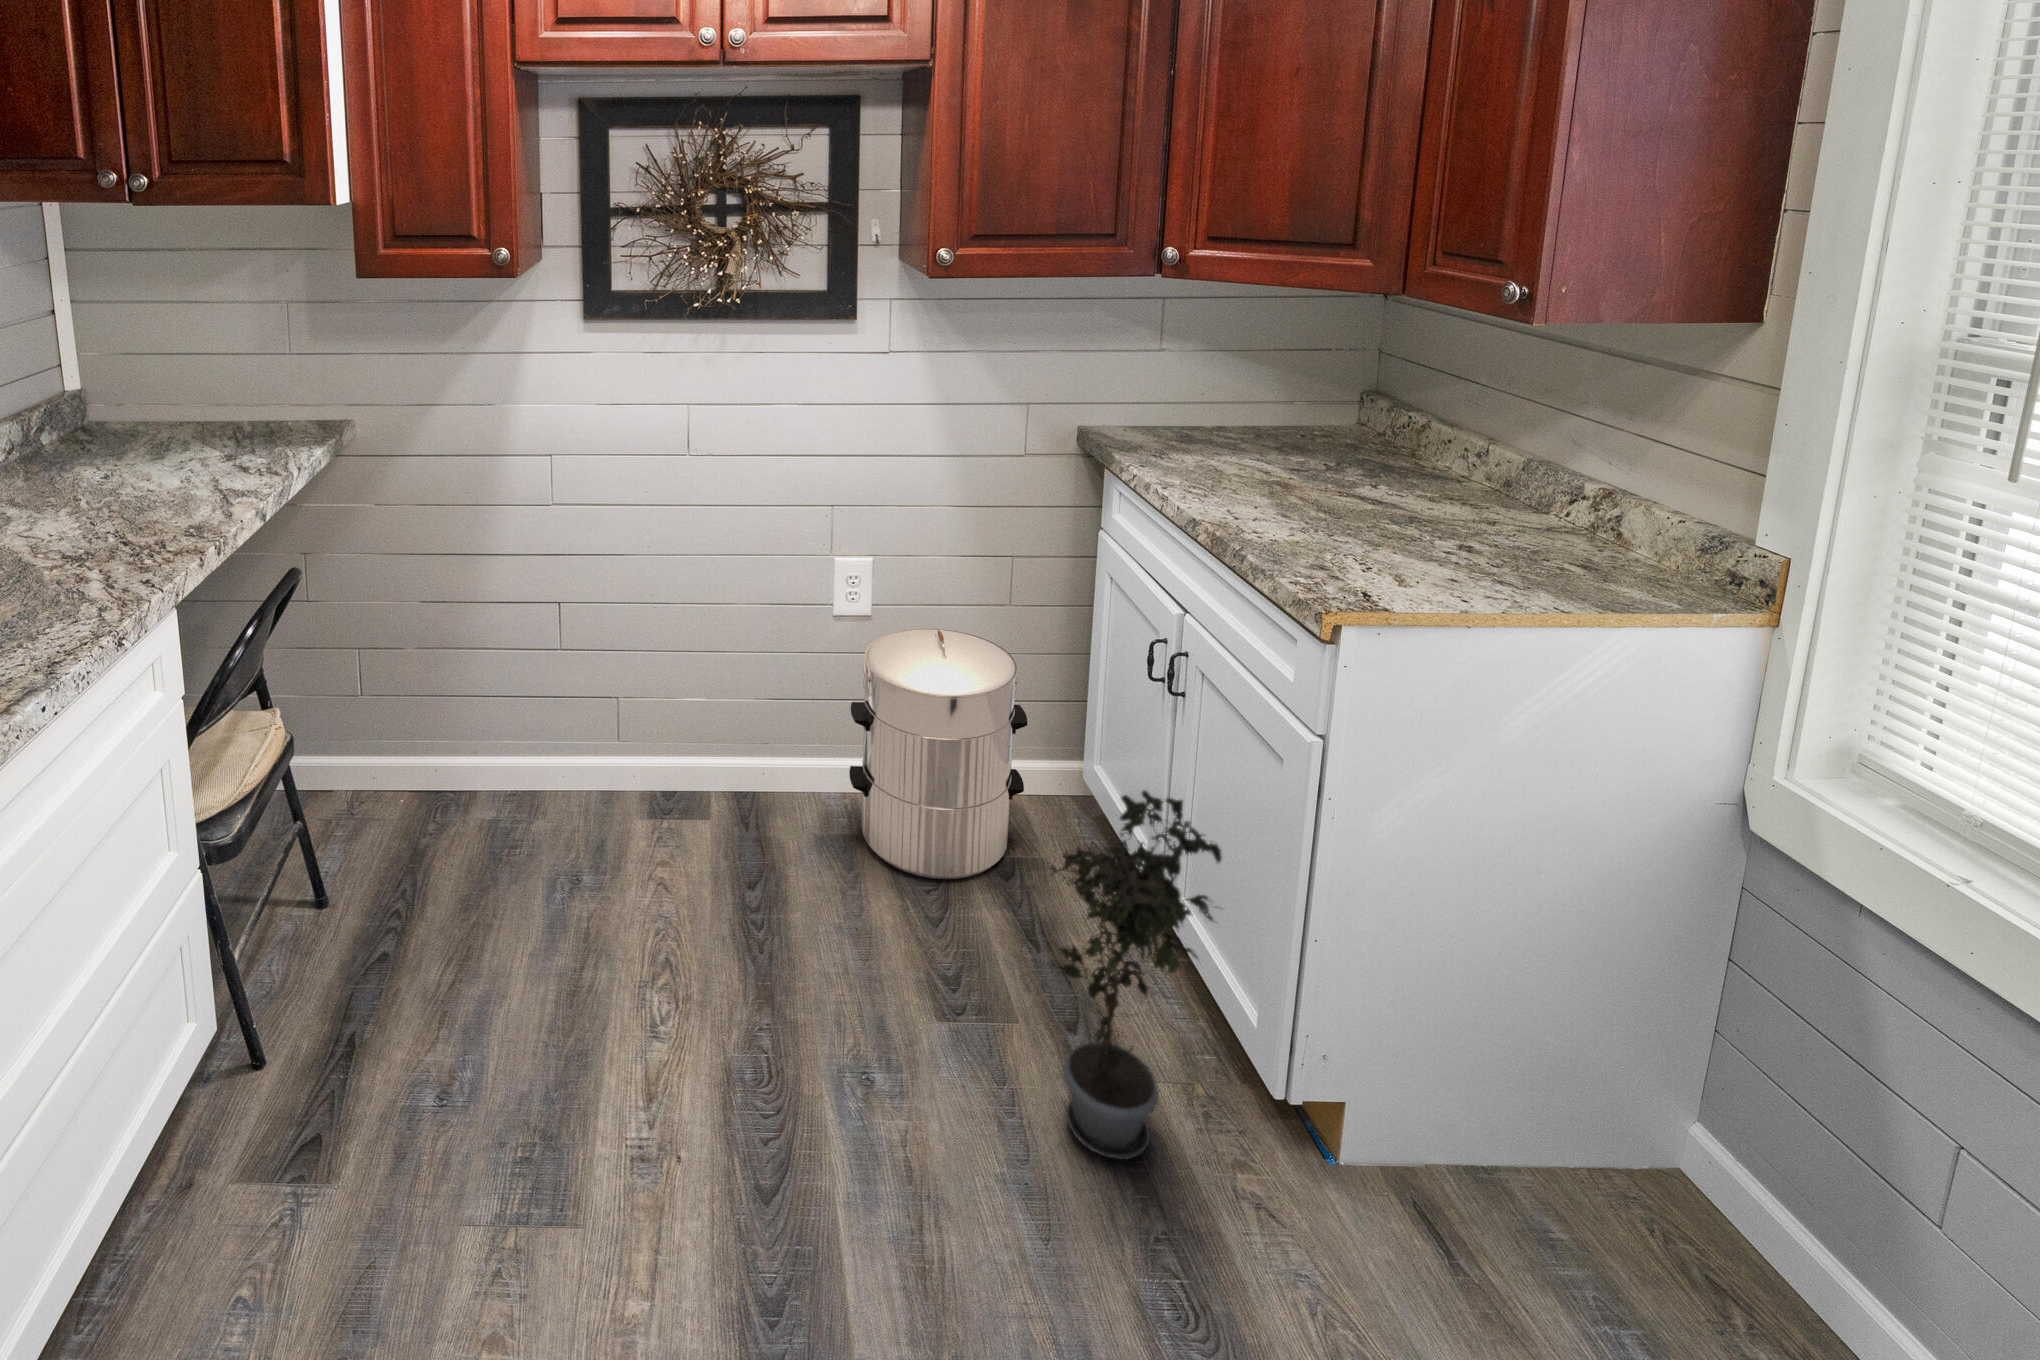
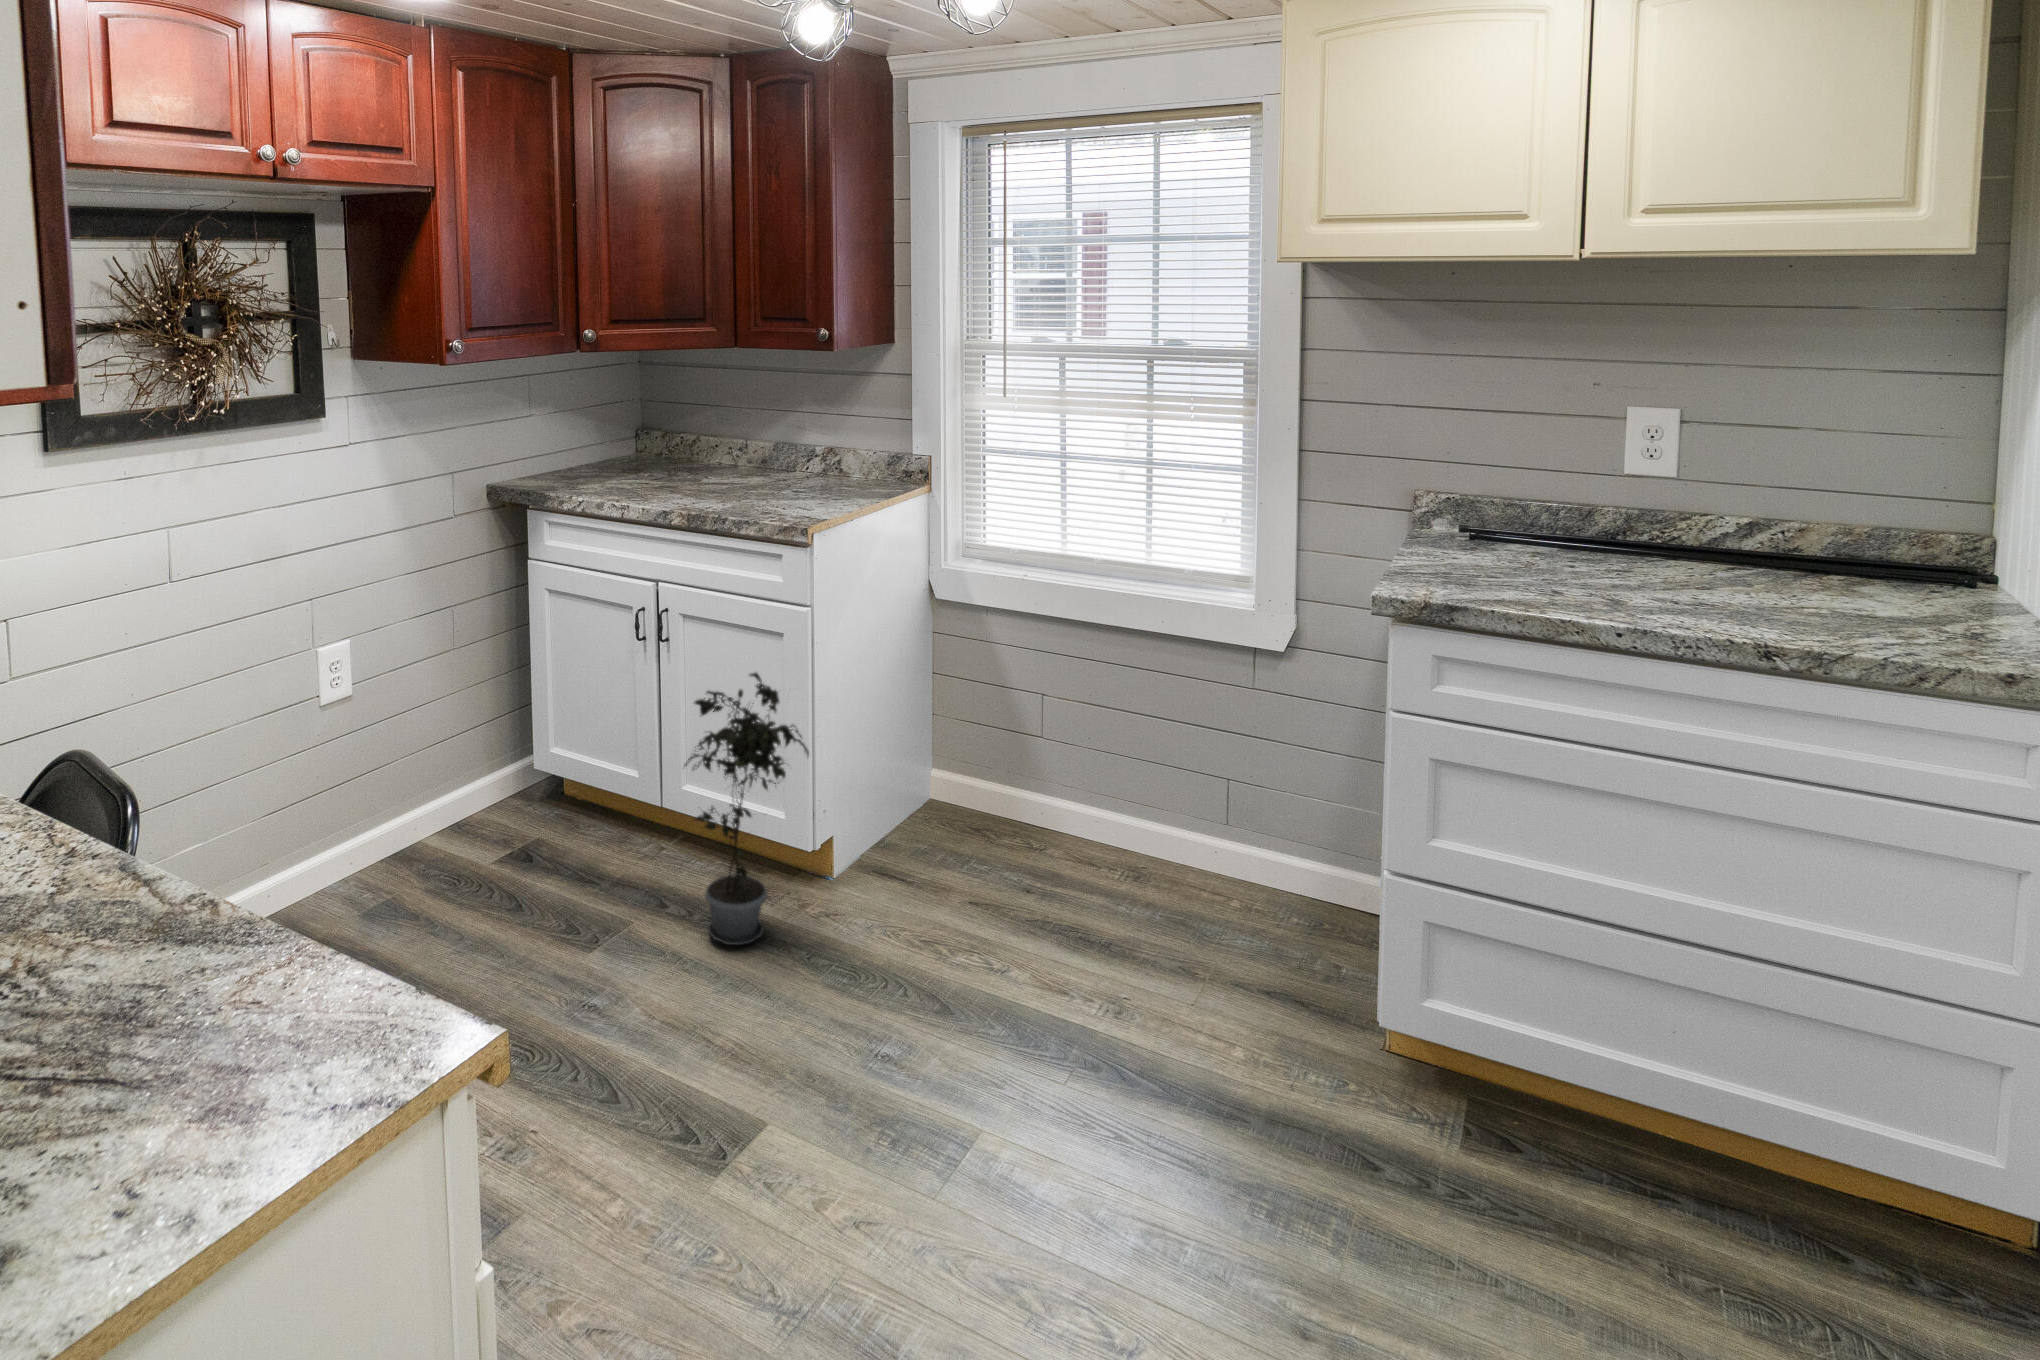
waste bin: present [849,629,1027,879] -> none [370,680,514,904]

